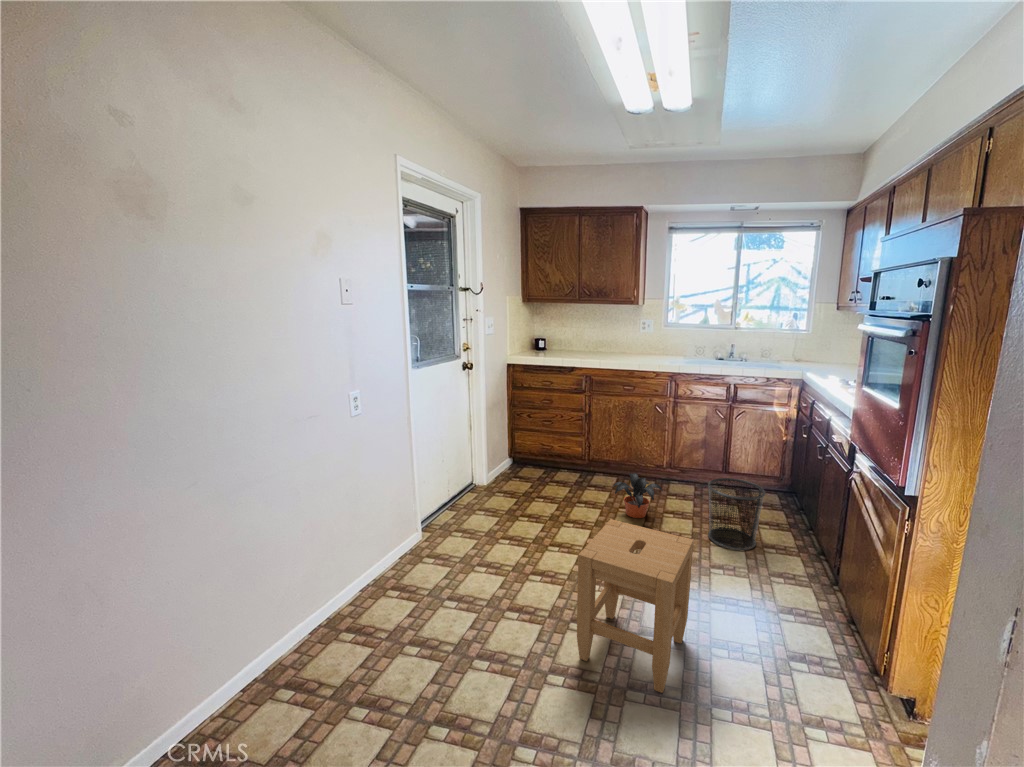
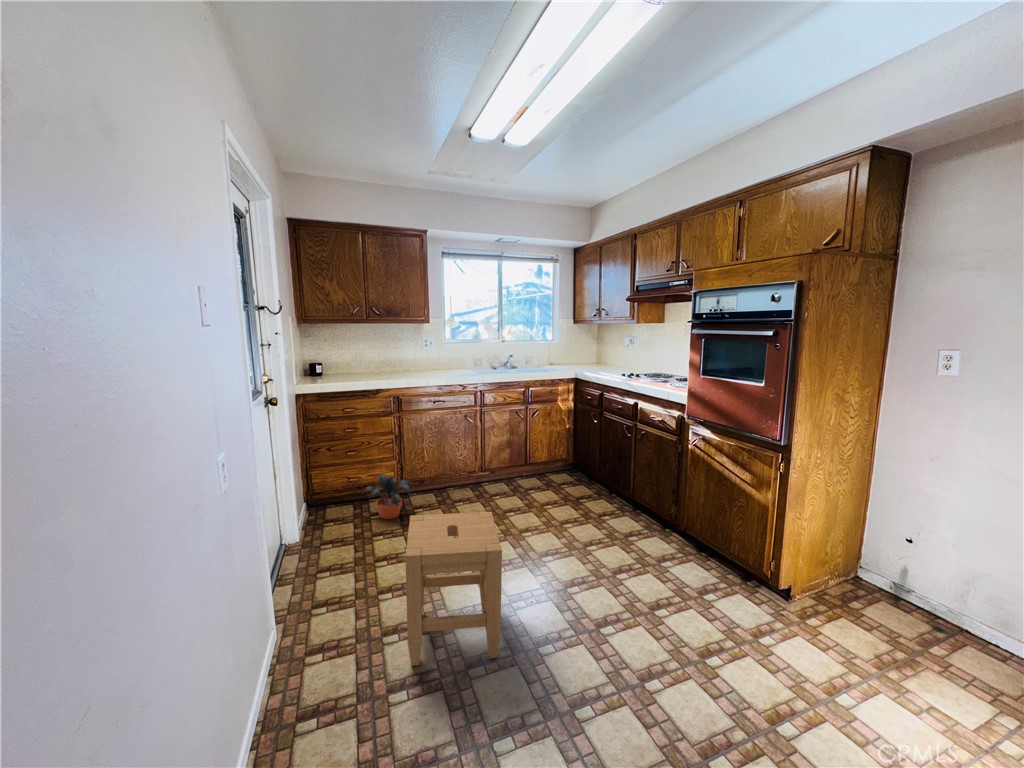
waste bin: present [708,478,765,550] -> none [458,458,505,521]

